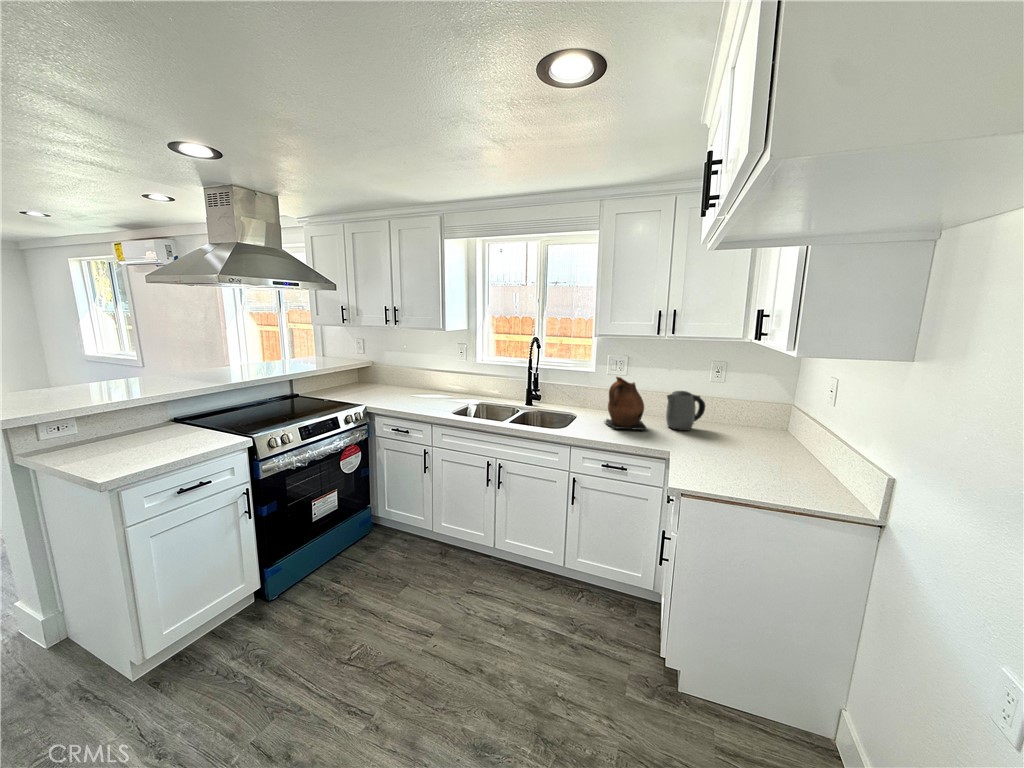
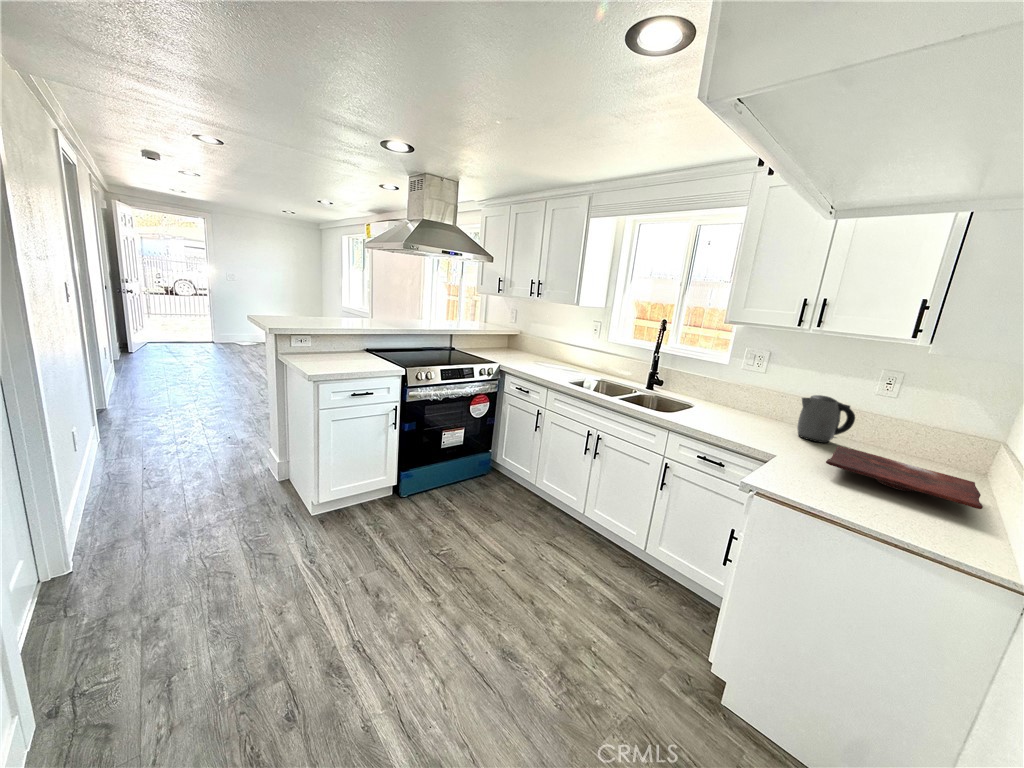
ceramic pitcher: present [605,377,647,430] -> none [719,367,770,431]
cutting board: none [706,432,818,464] -> present [826,446,983,509]

